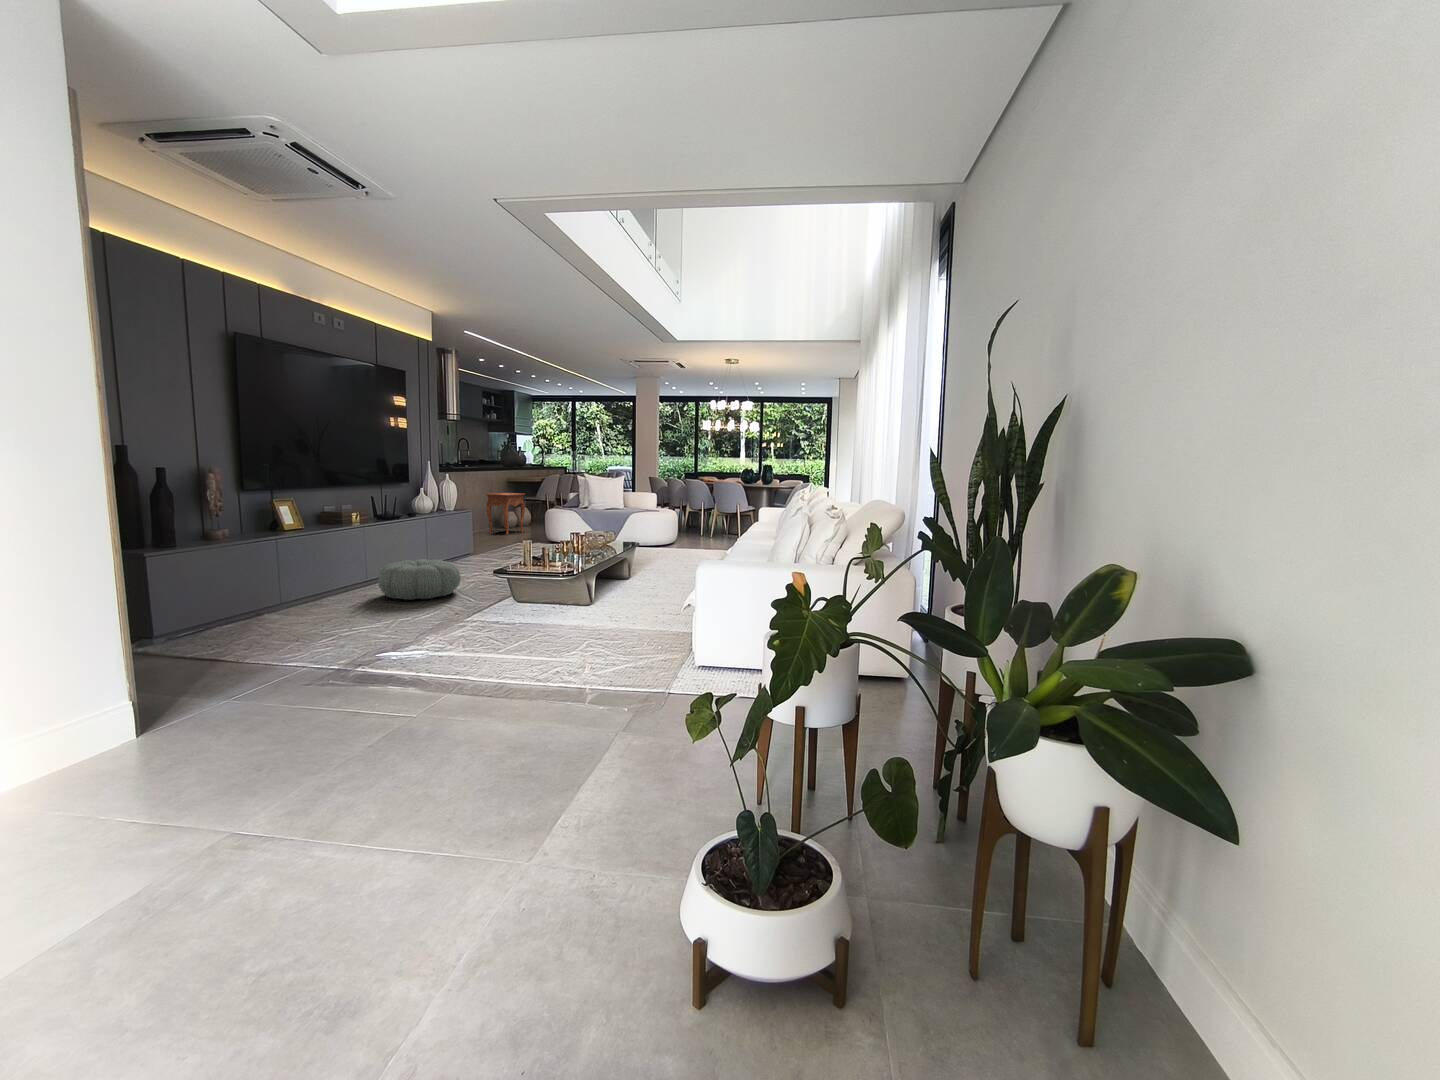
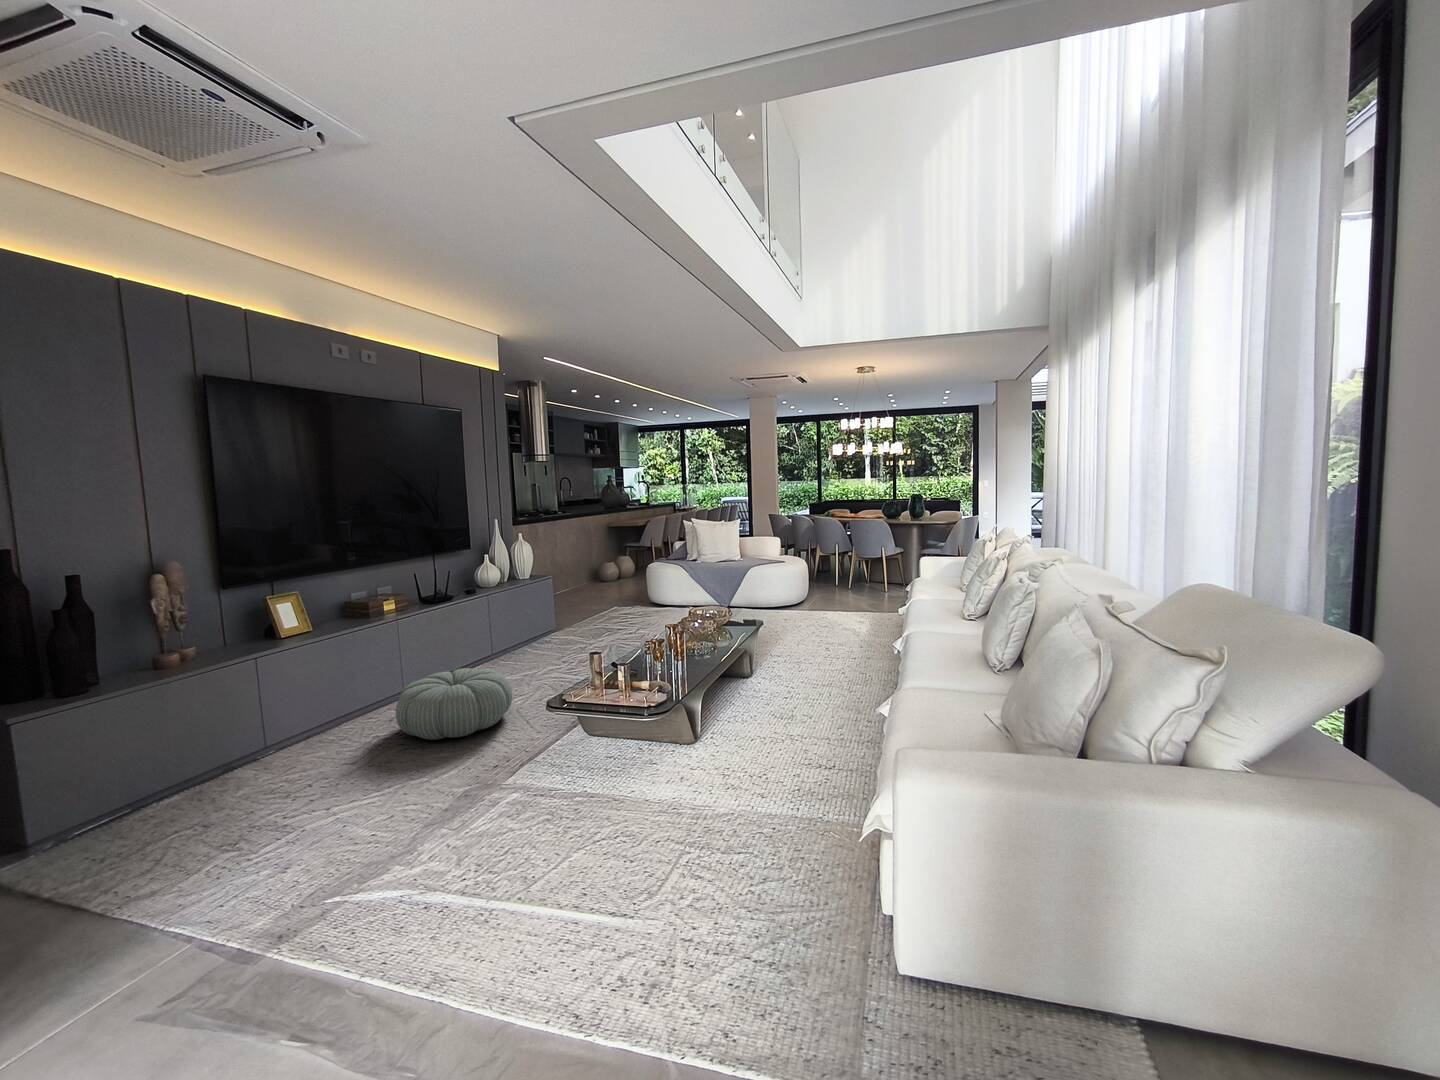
side table: present [486,493,525,535] -> none [583,539,627,588]

